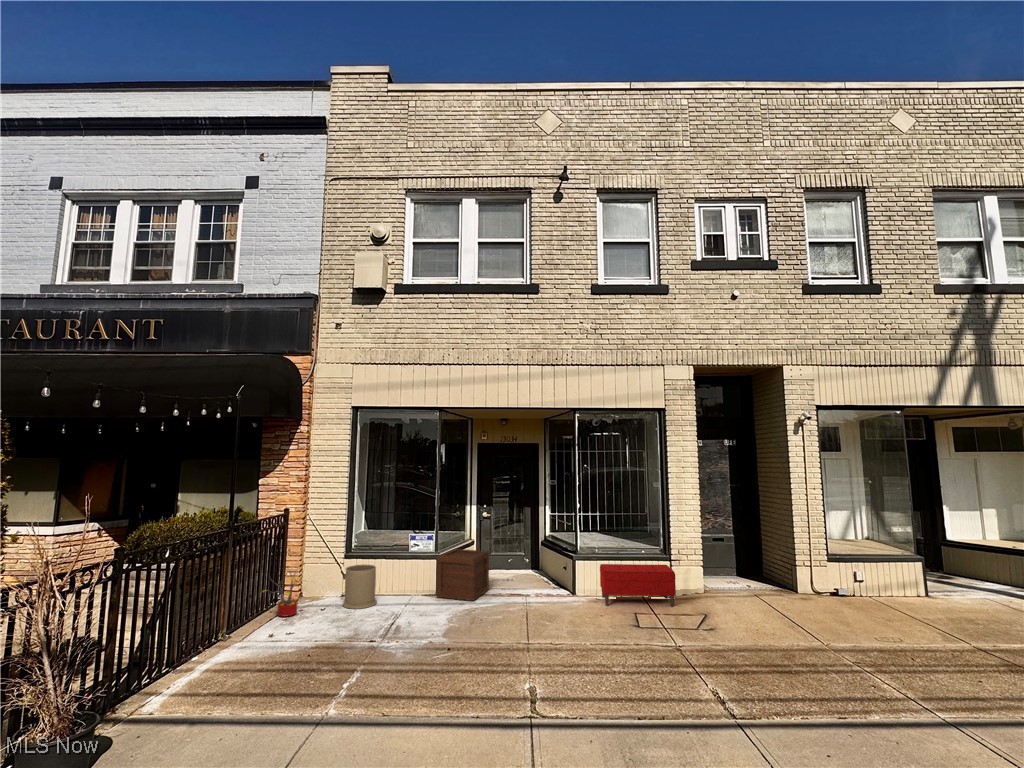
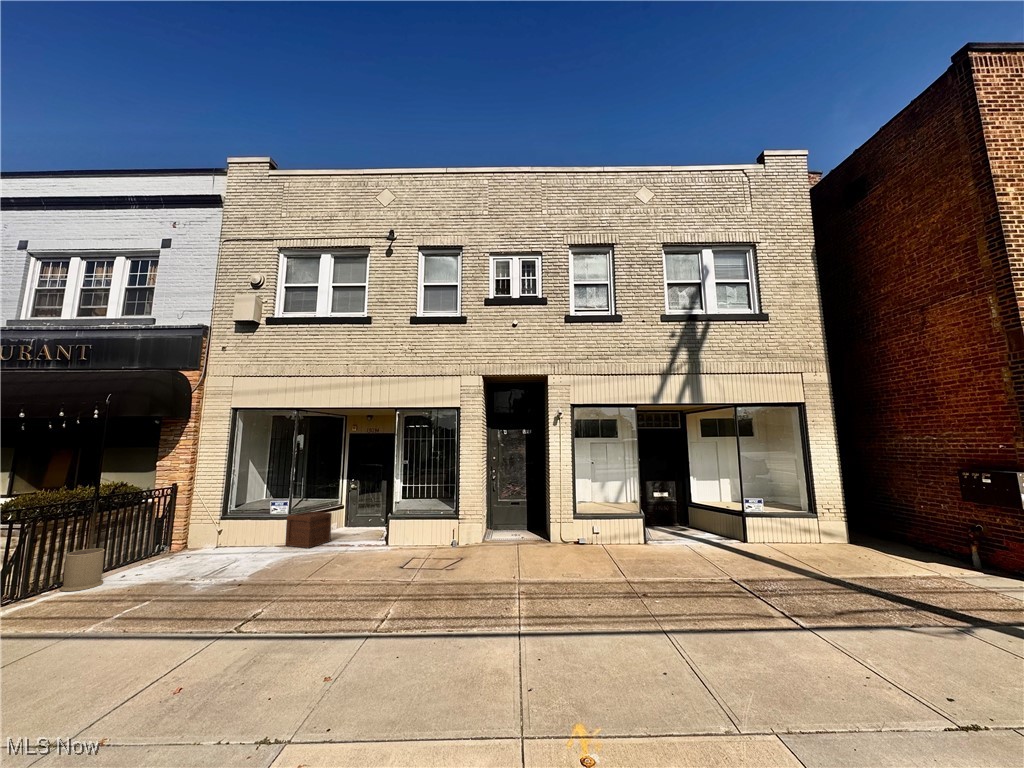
bench: present [600,564,676,606] -> none [400,521,455,551]
trash can: present [343,565,377,609] -> present [60,548,105,591]
decorative plant: present [272,573,305,617] -> none [140,521,185,558]

